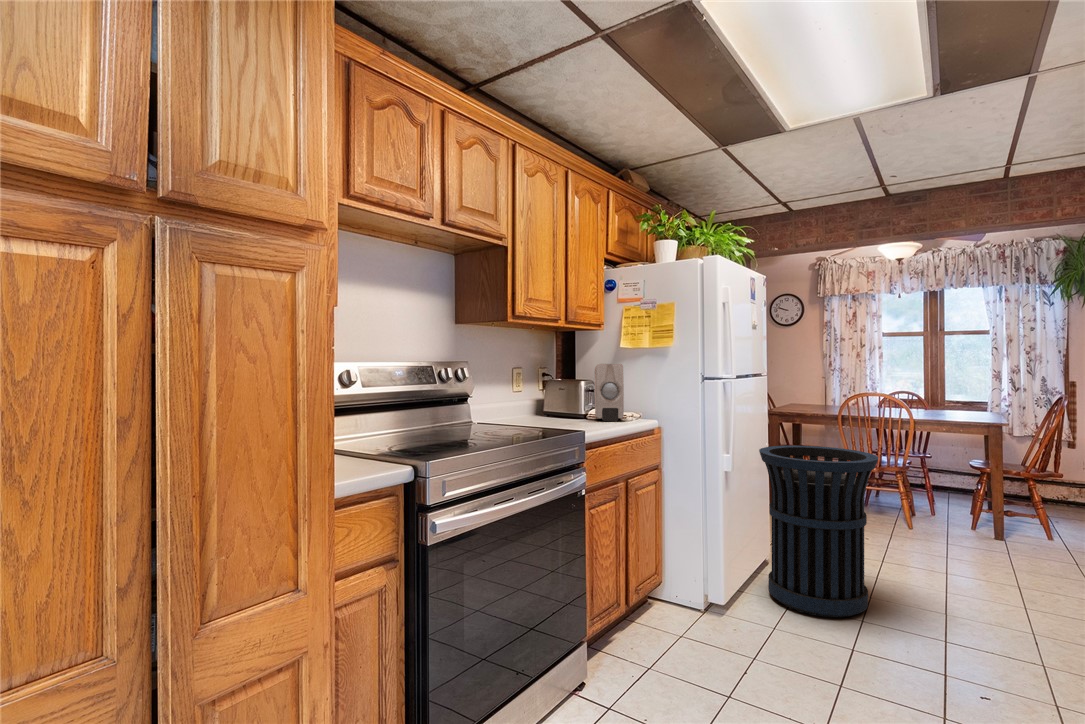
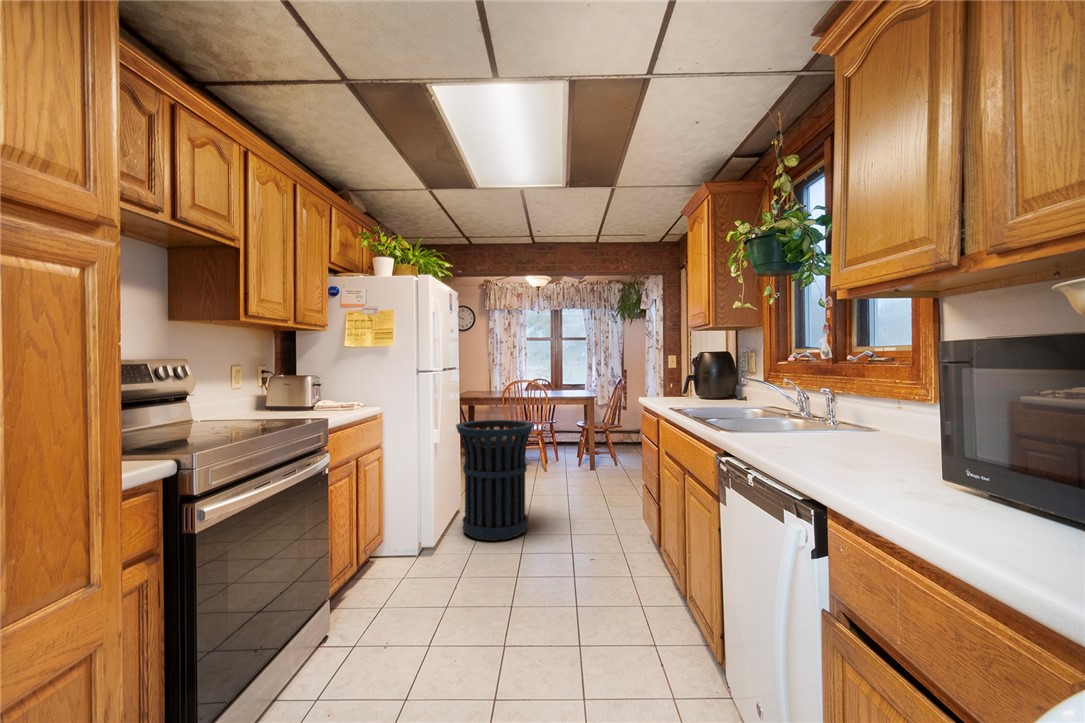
soap dispenser: present [595,364,624,421] -> none [323,360,353,410]

